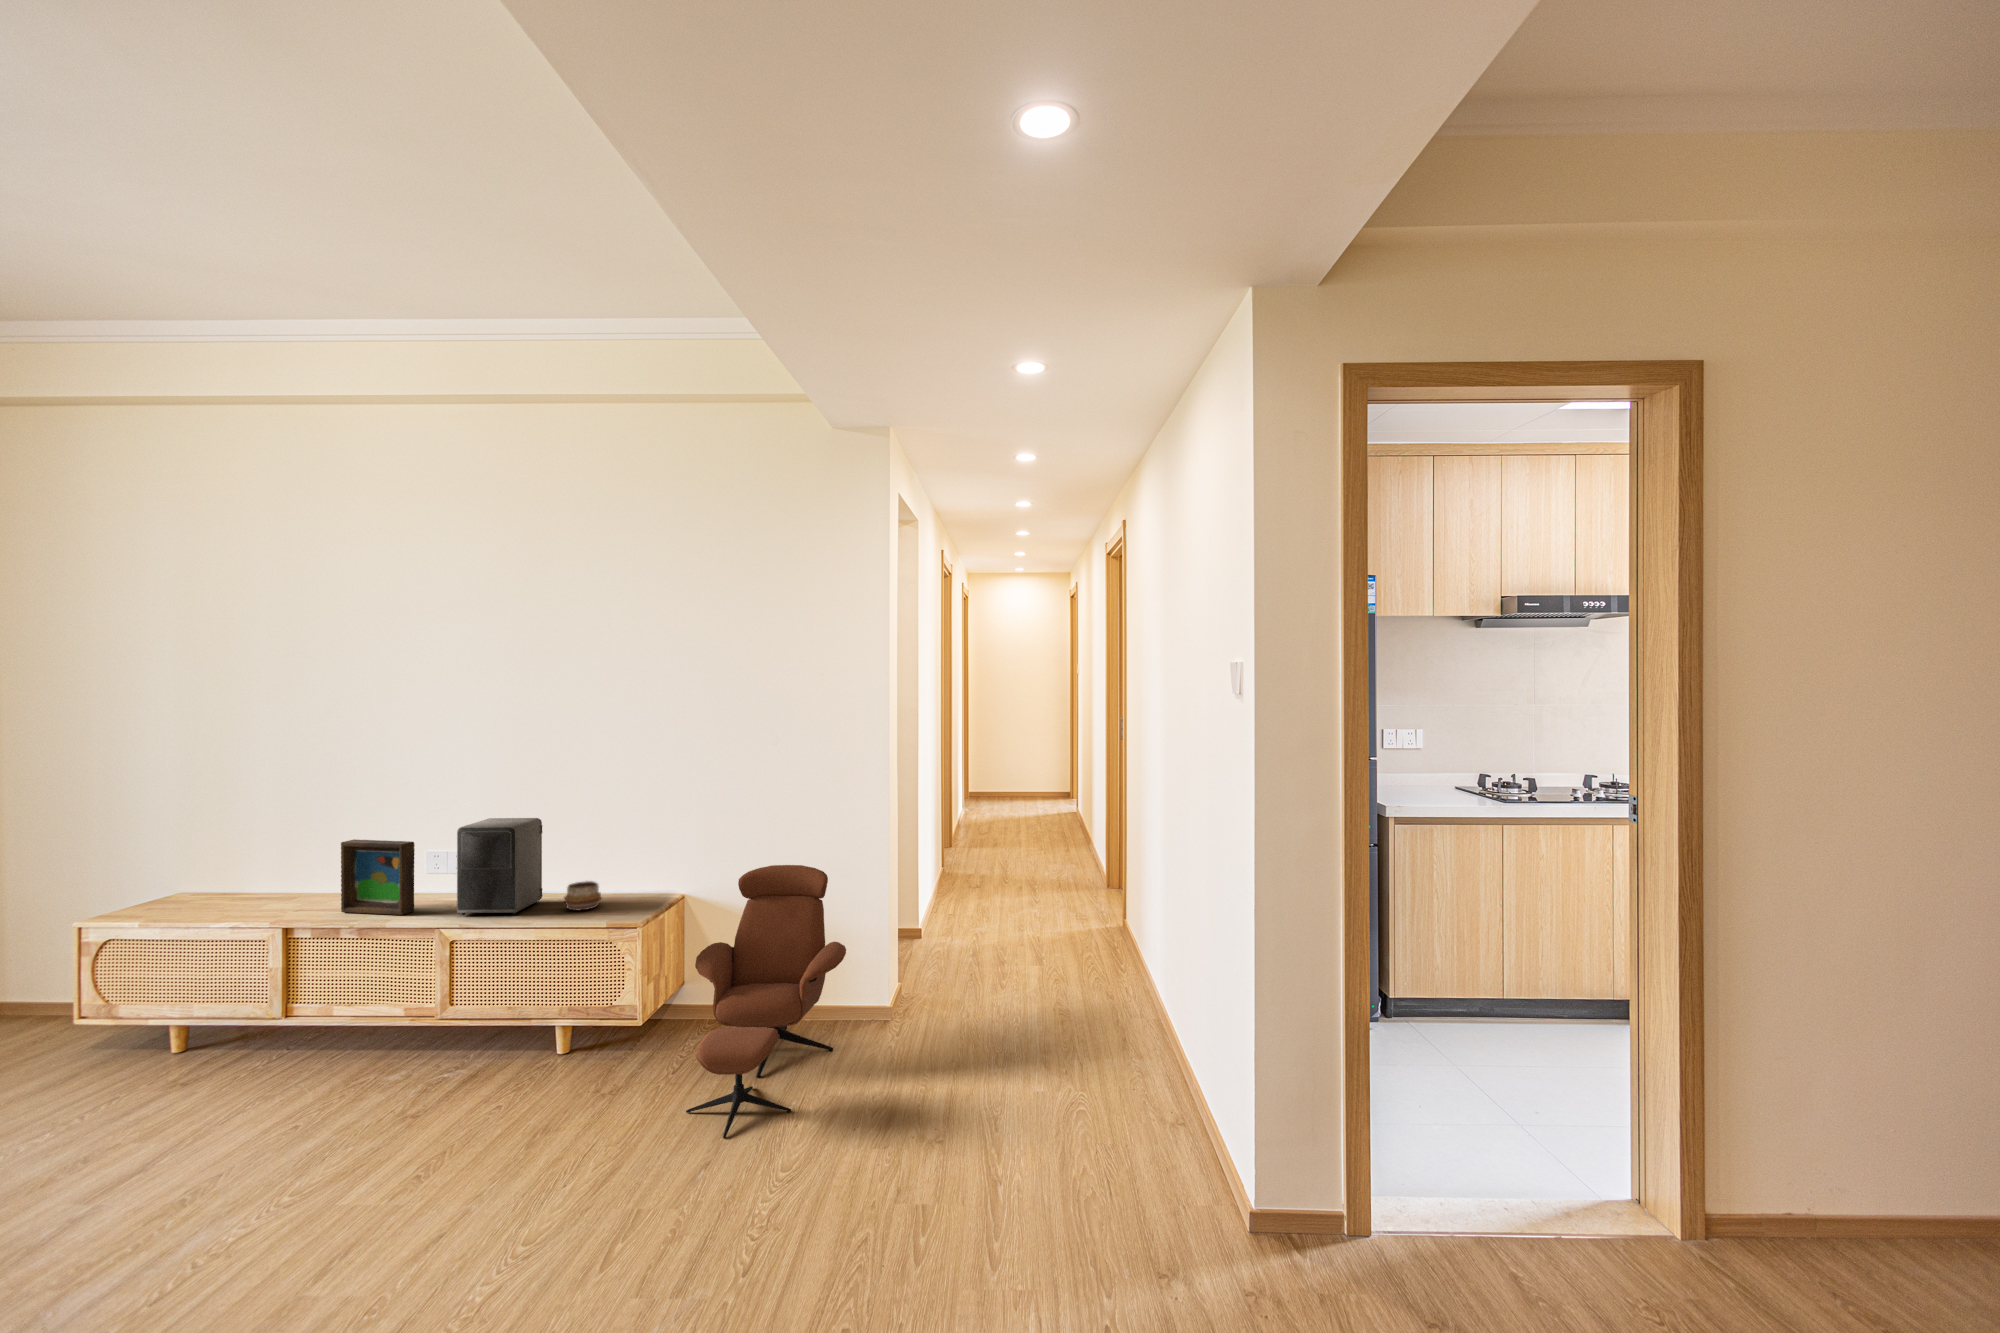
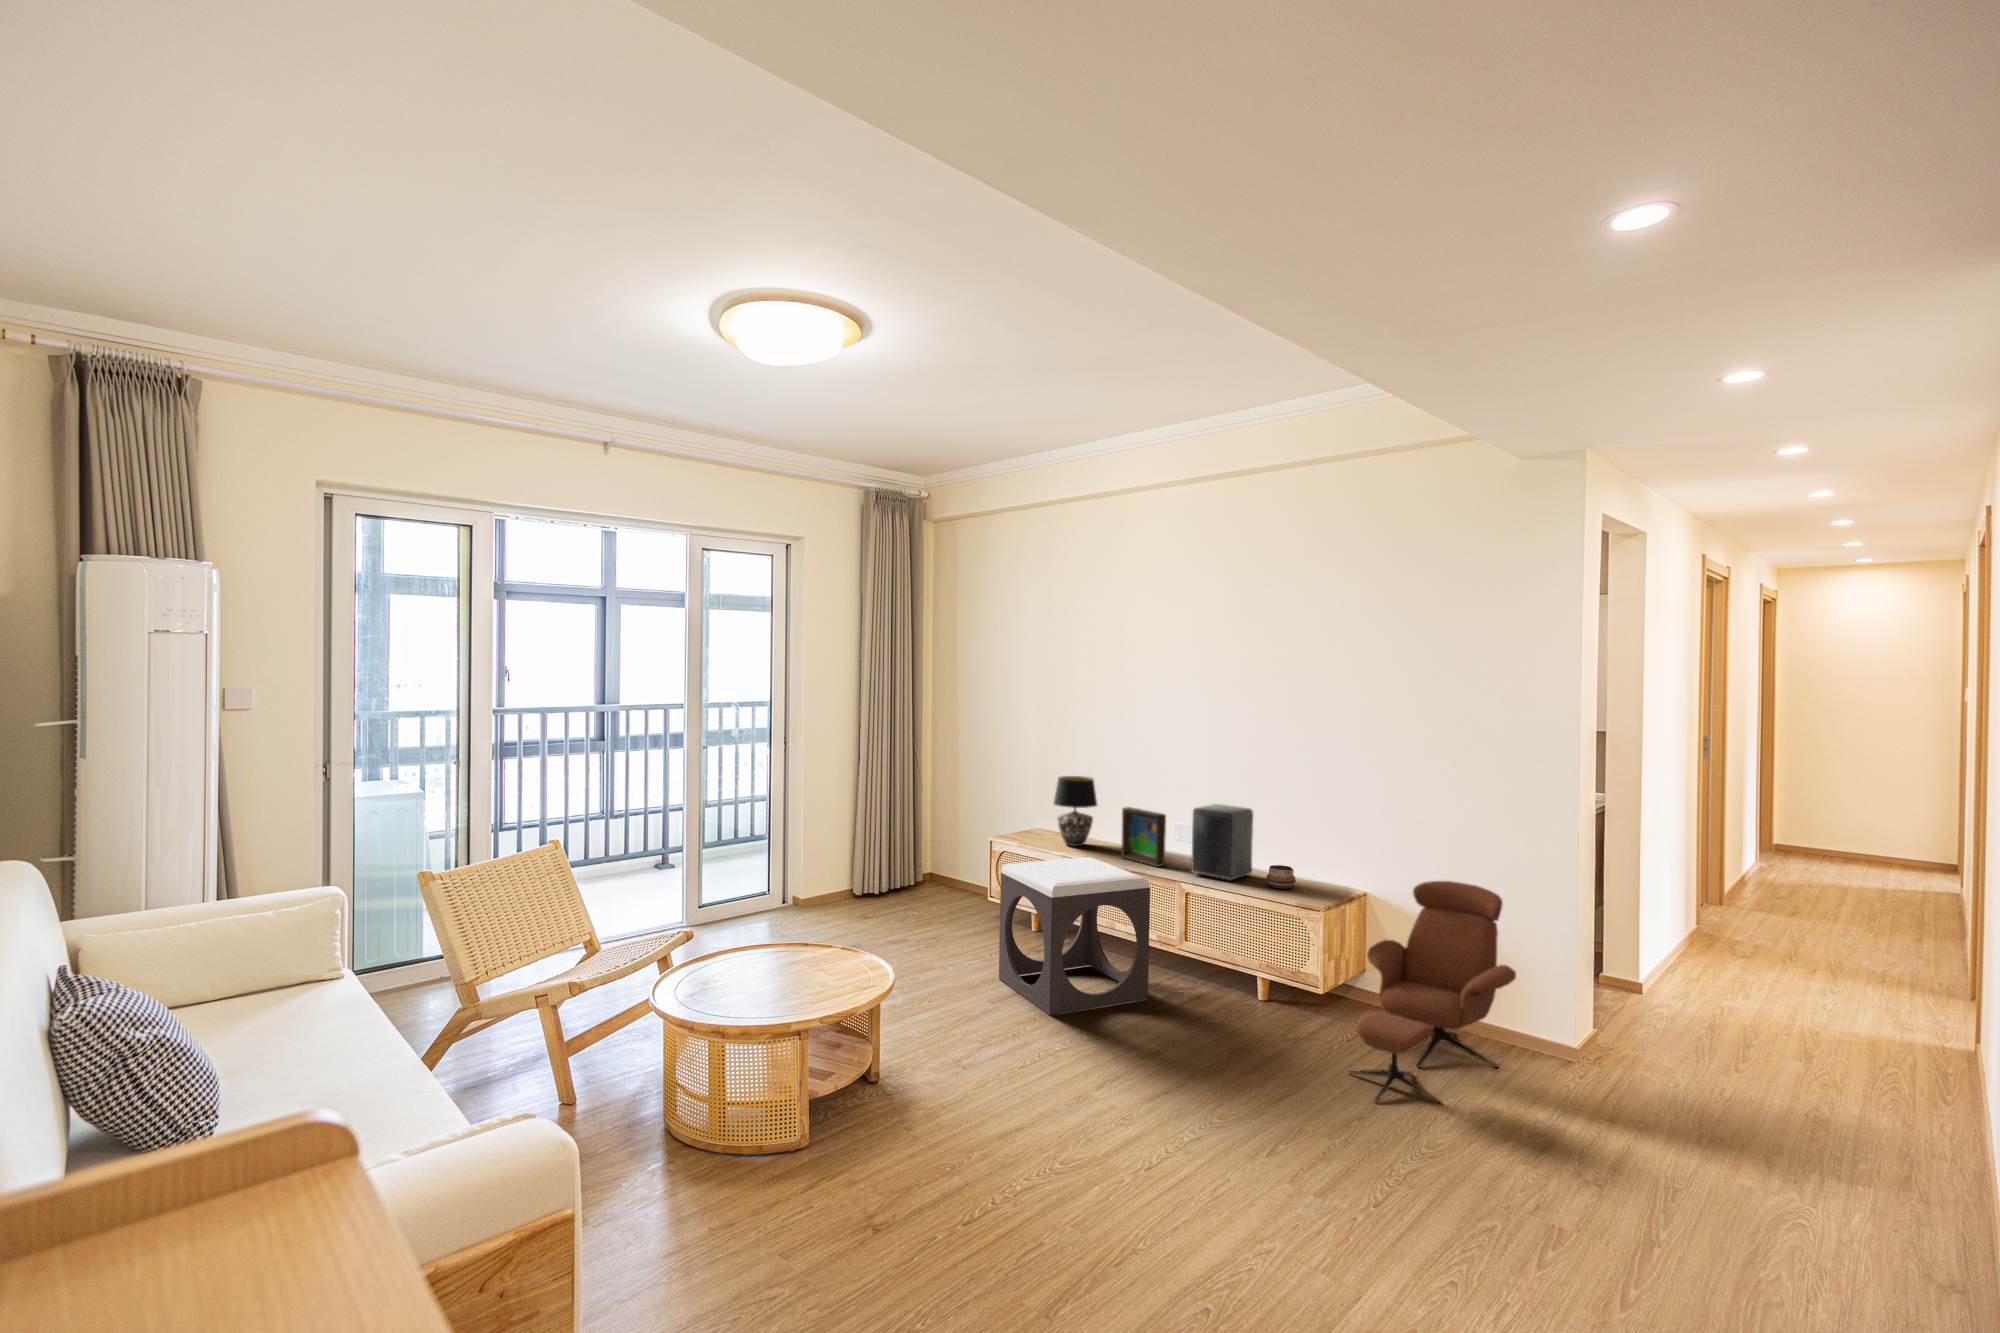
table lamp: none [212,806,296,911] -> present [1054,776,1097,846]
footstool: none [105,921,397,1185] -> present [999,857,1150,1016]

